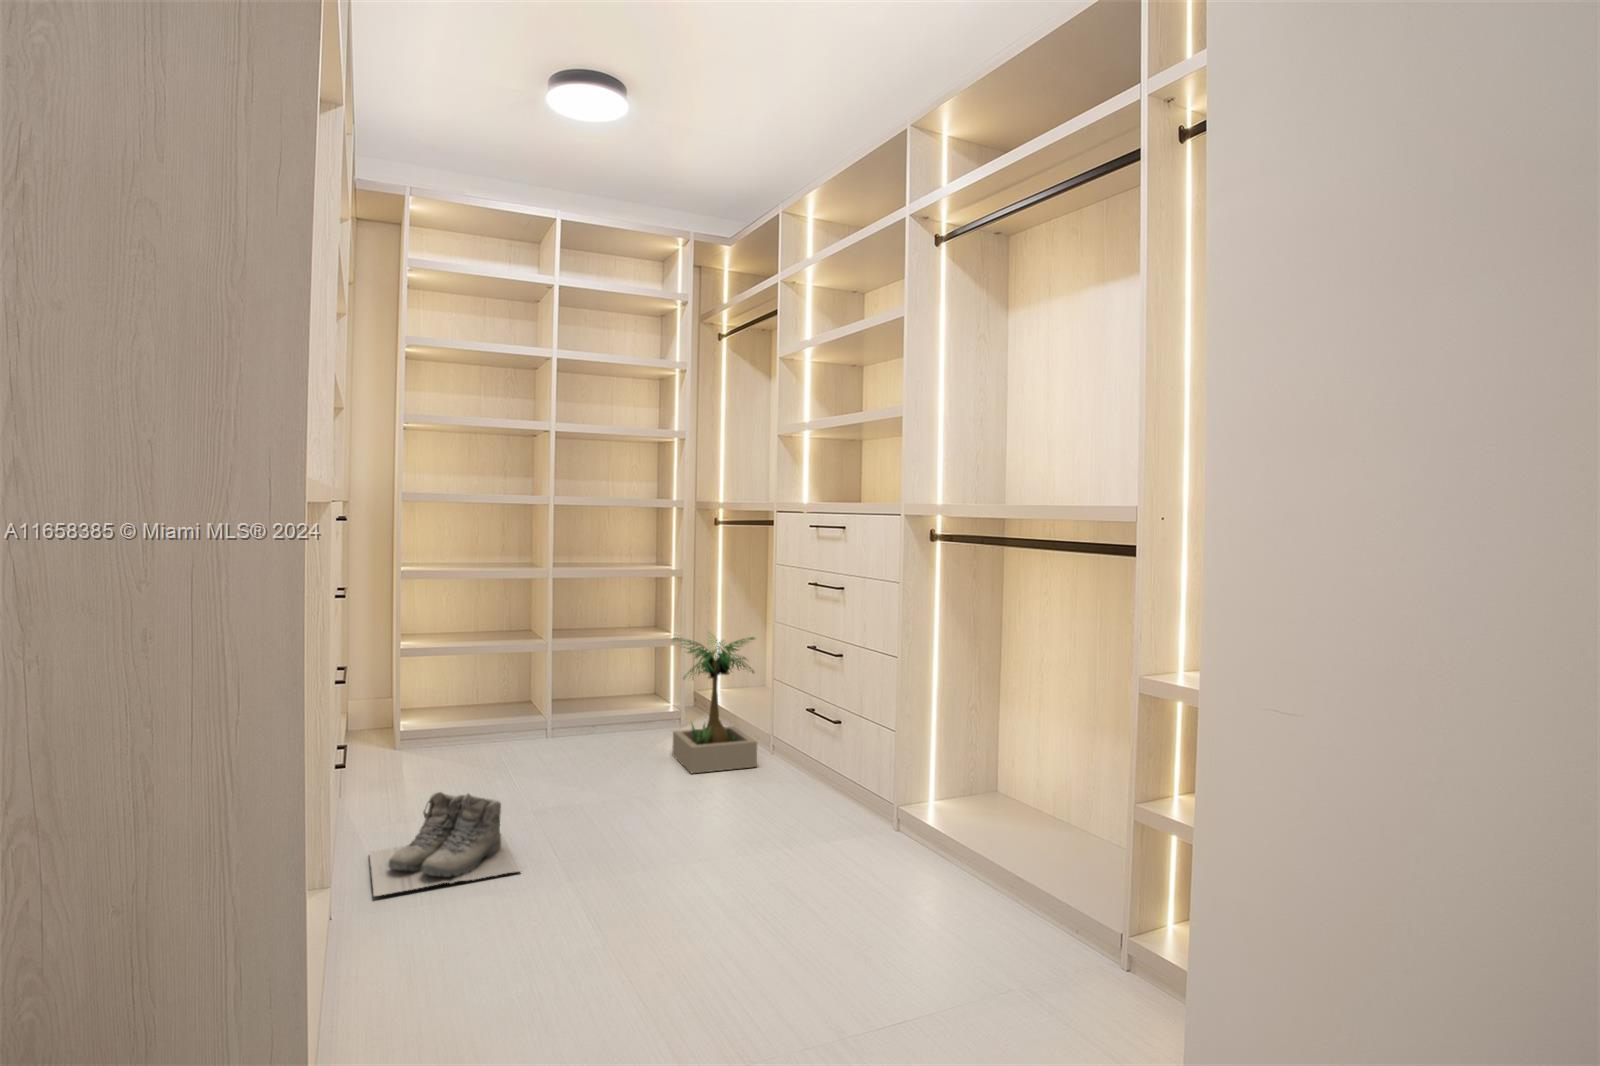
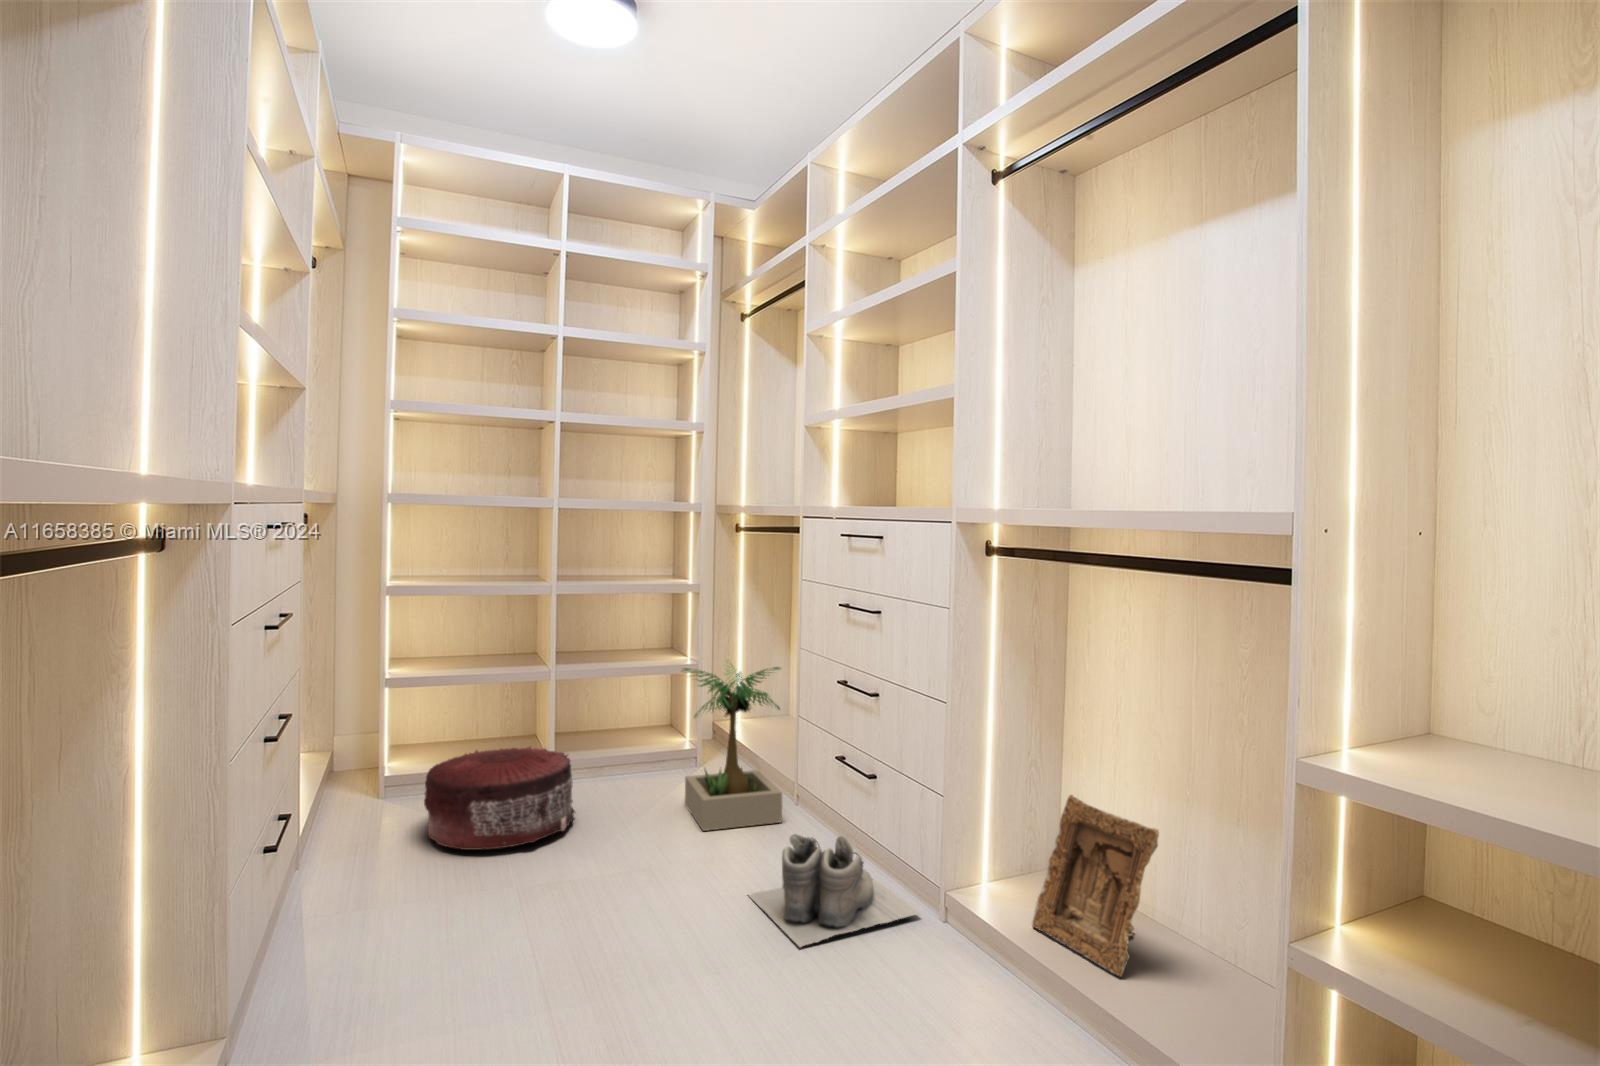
pouf: none [453,705,581,788] -> present [424,747,575,850]
picture frame: none [964,726,1059,857] -> present [1032,795,1159,976]
boots: present [369,792,521,896] -> present [749,834,920,947]

